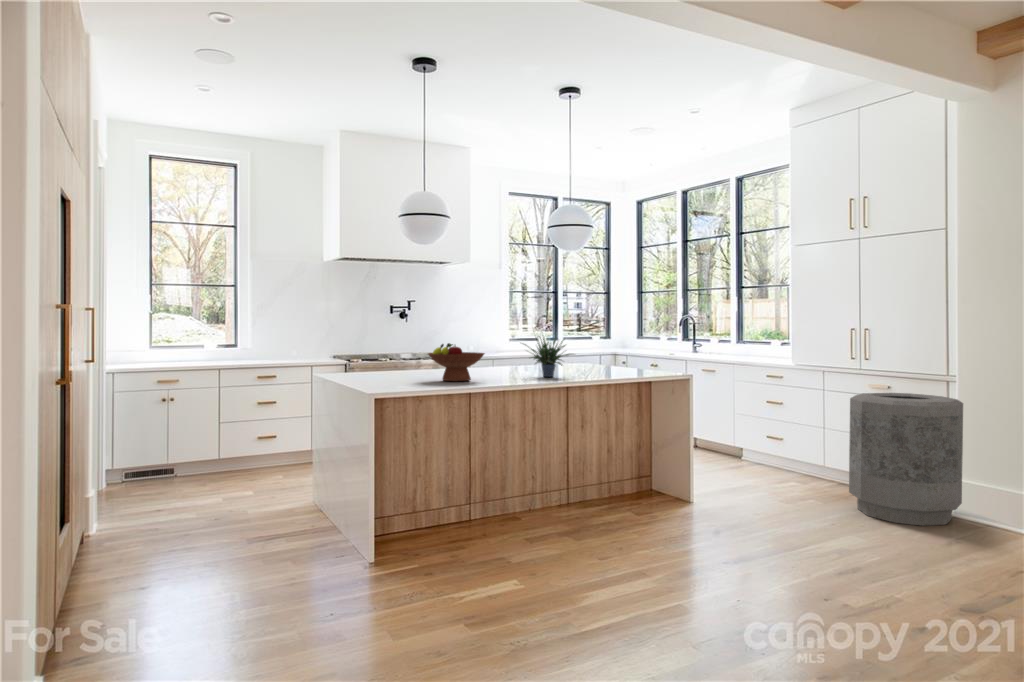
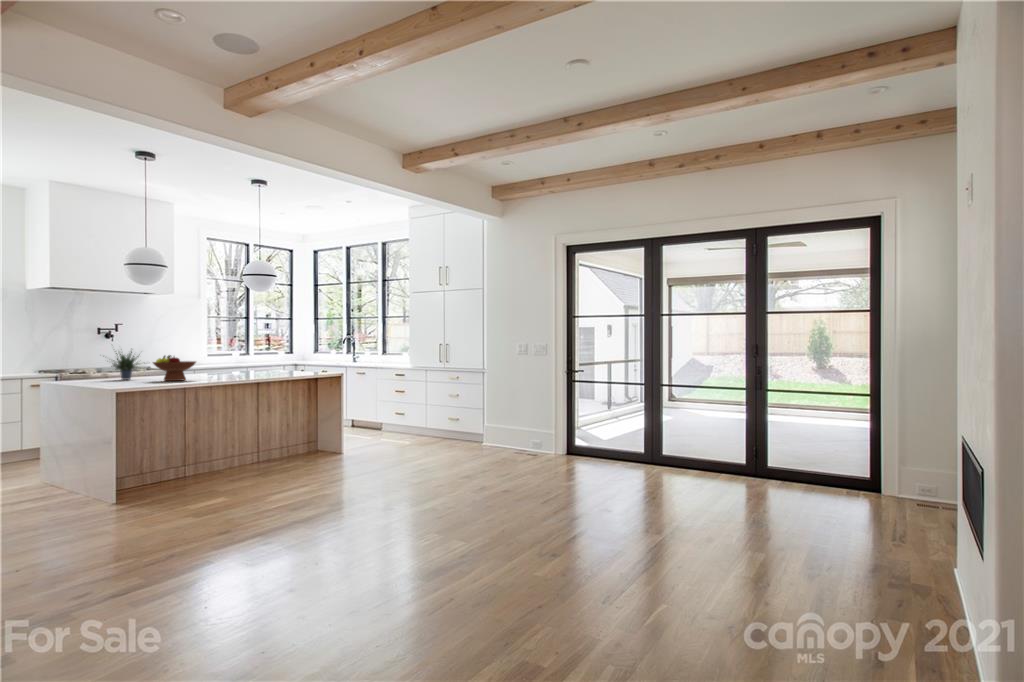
potted plant: present [524,336,572,377] -> present [111,351,140,380]
trash can: present [849,393,963,526] -> none [434,380,488,450]

